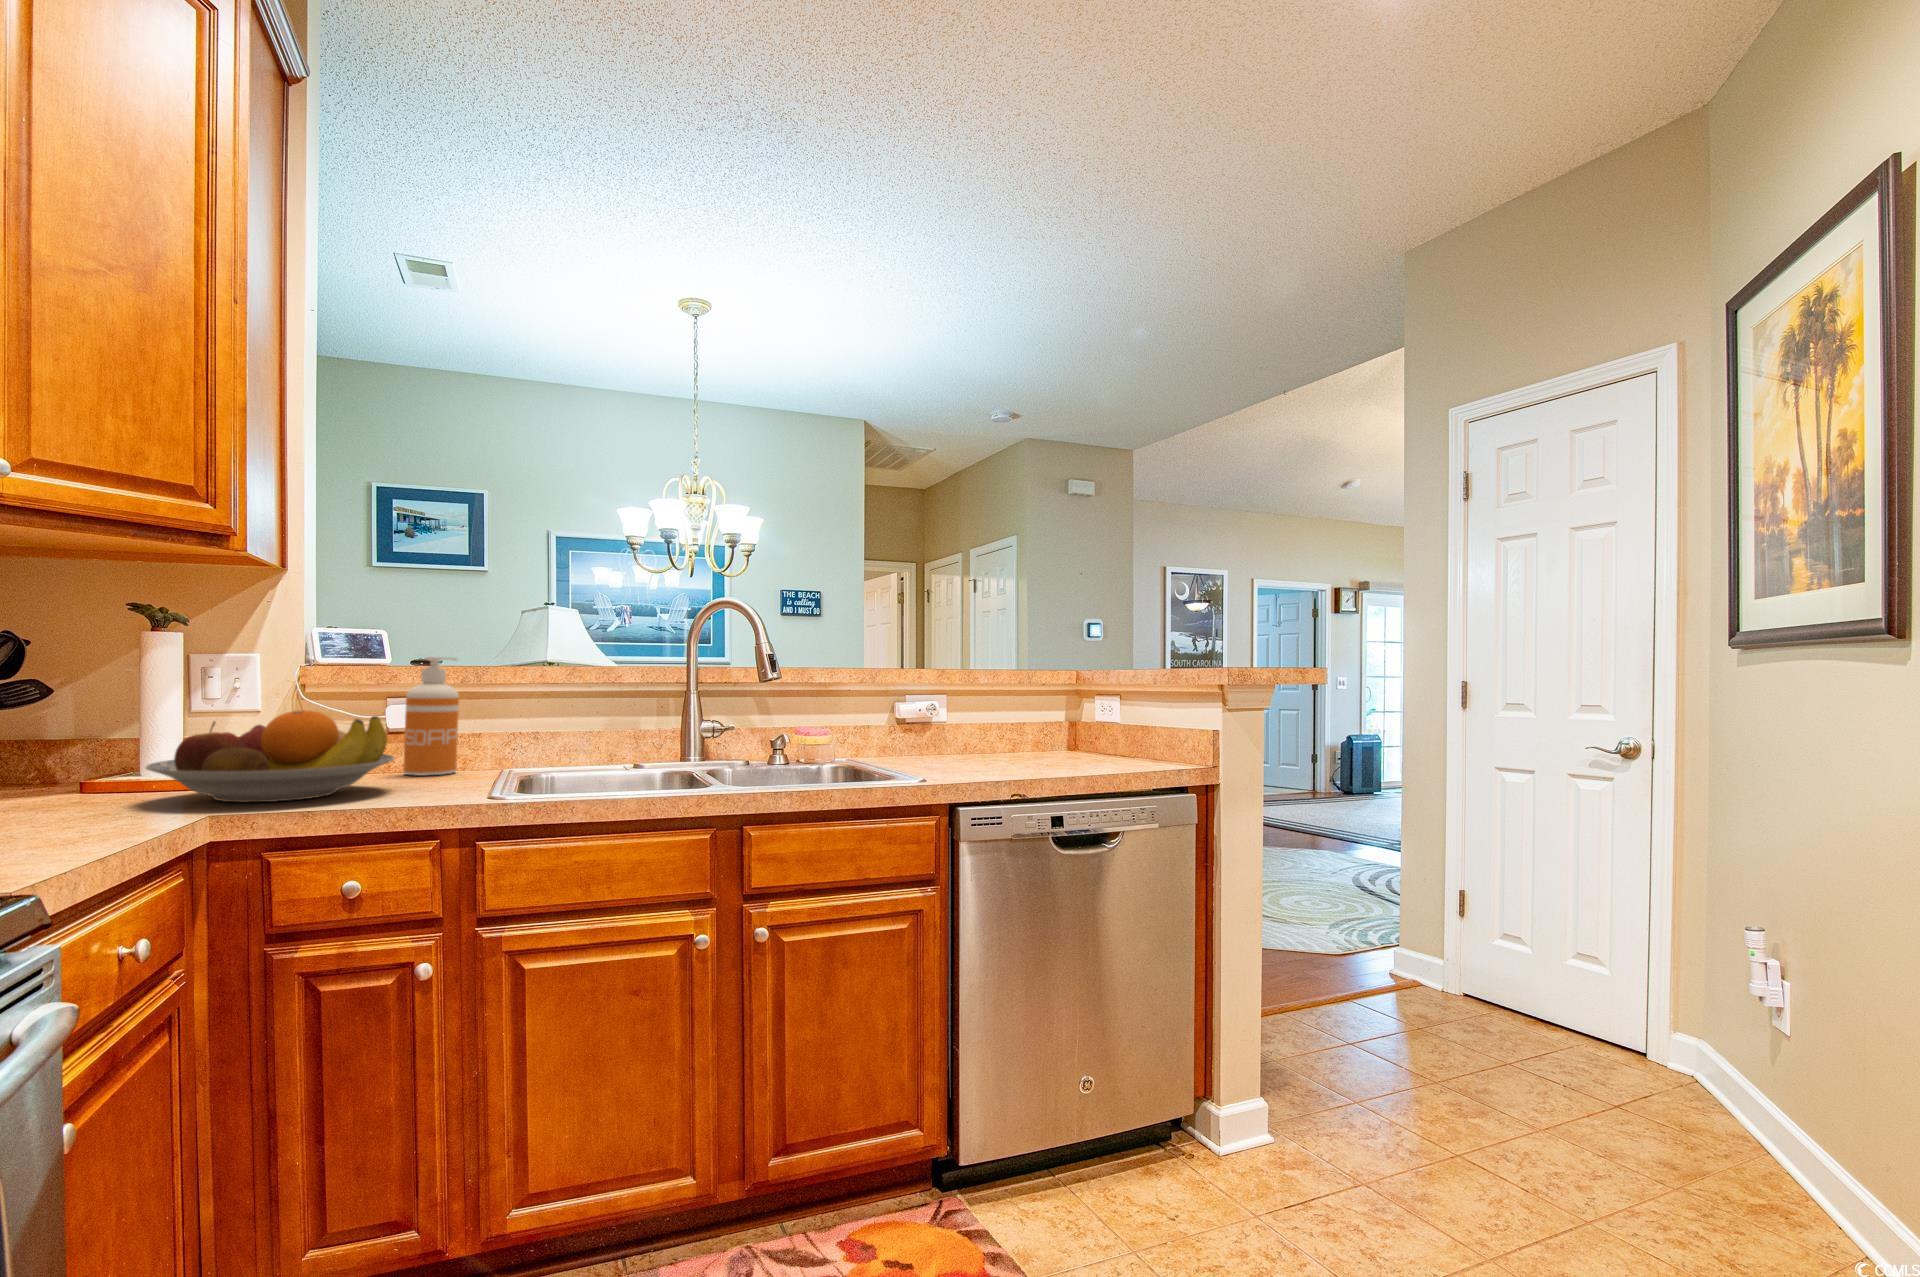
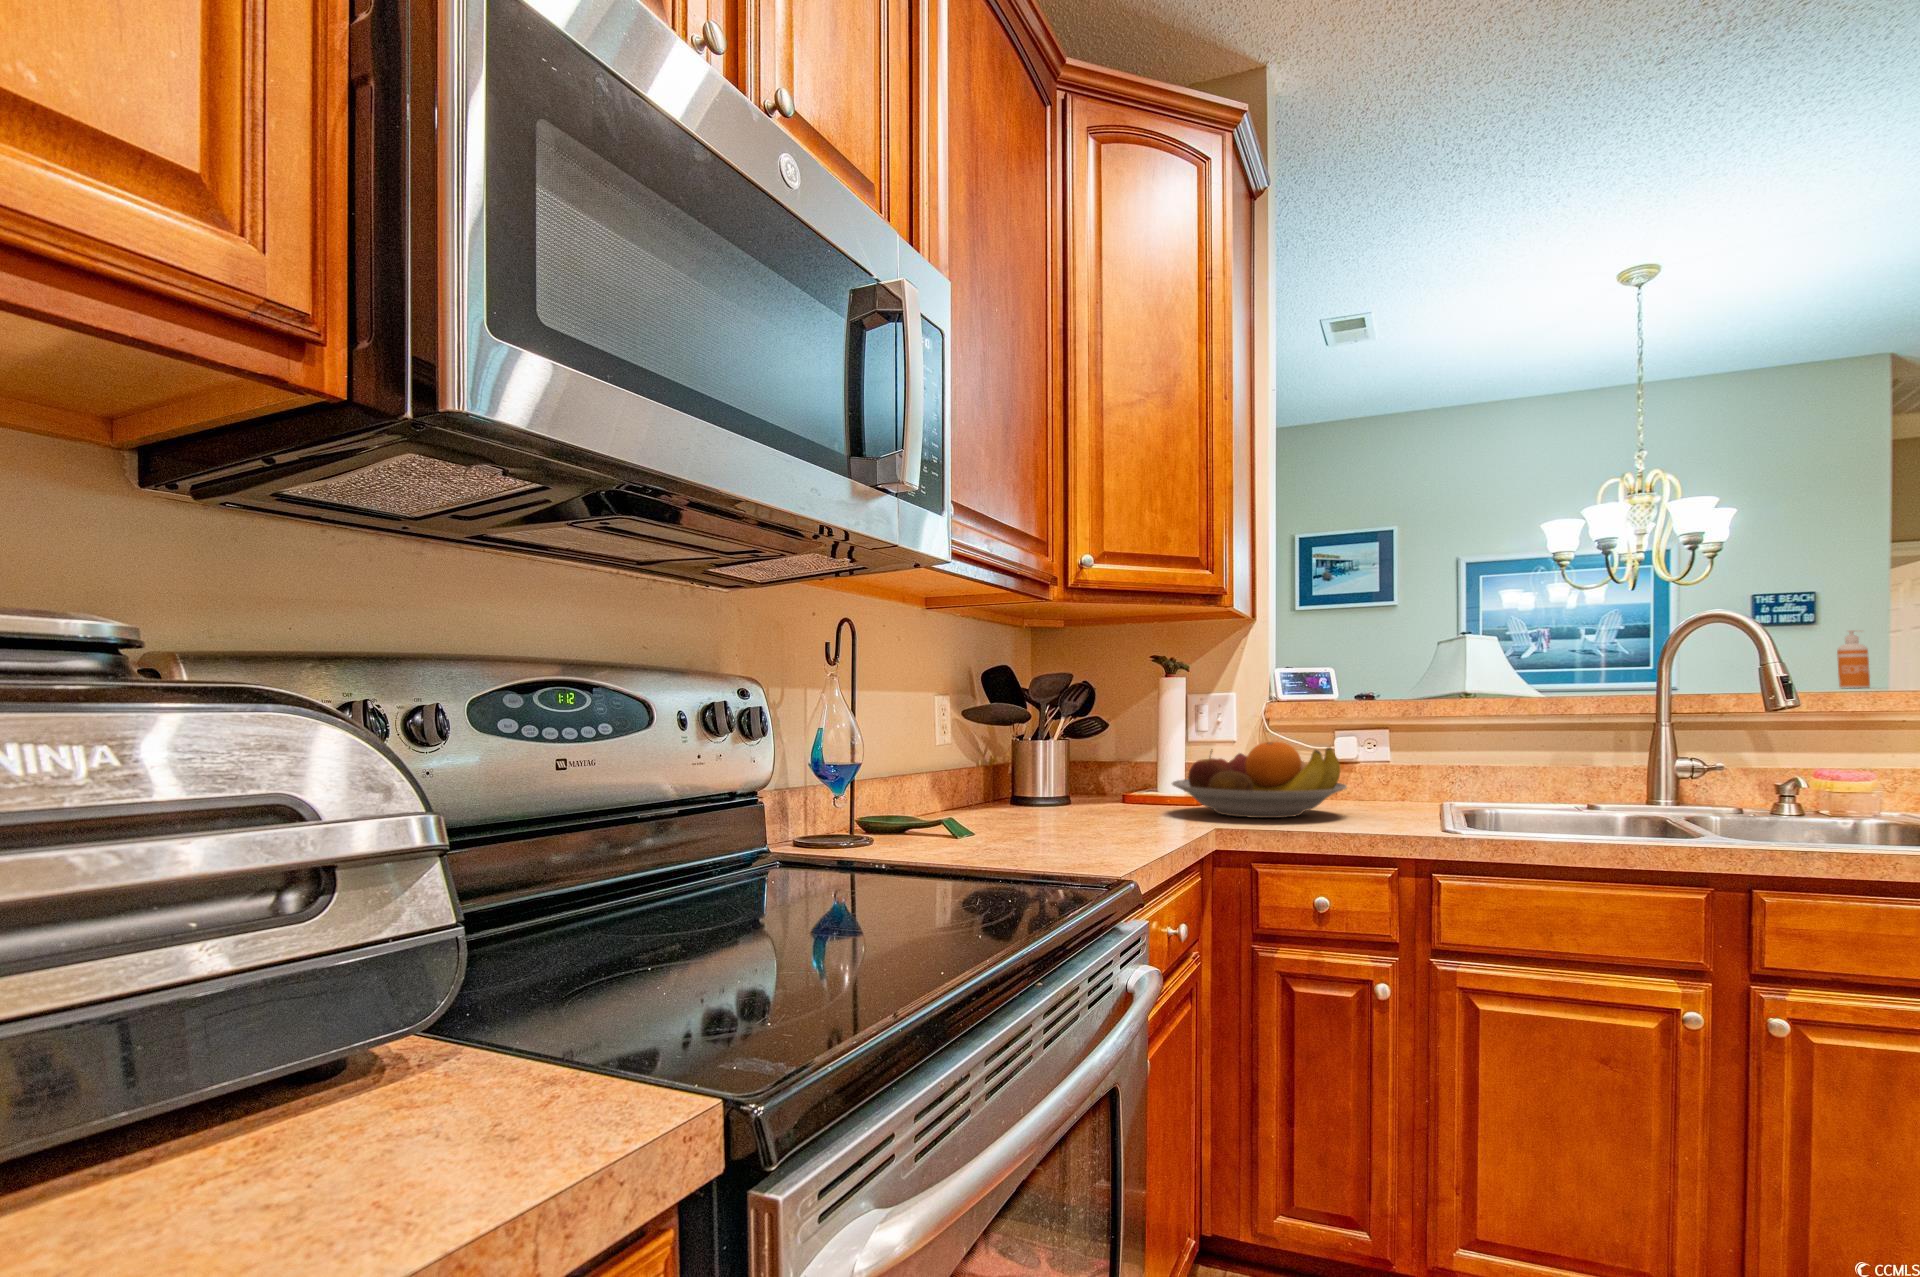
soap dispenser: present [403,657,459,776] -> present [1837,630,1870,688]

